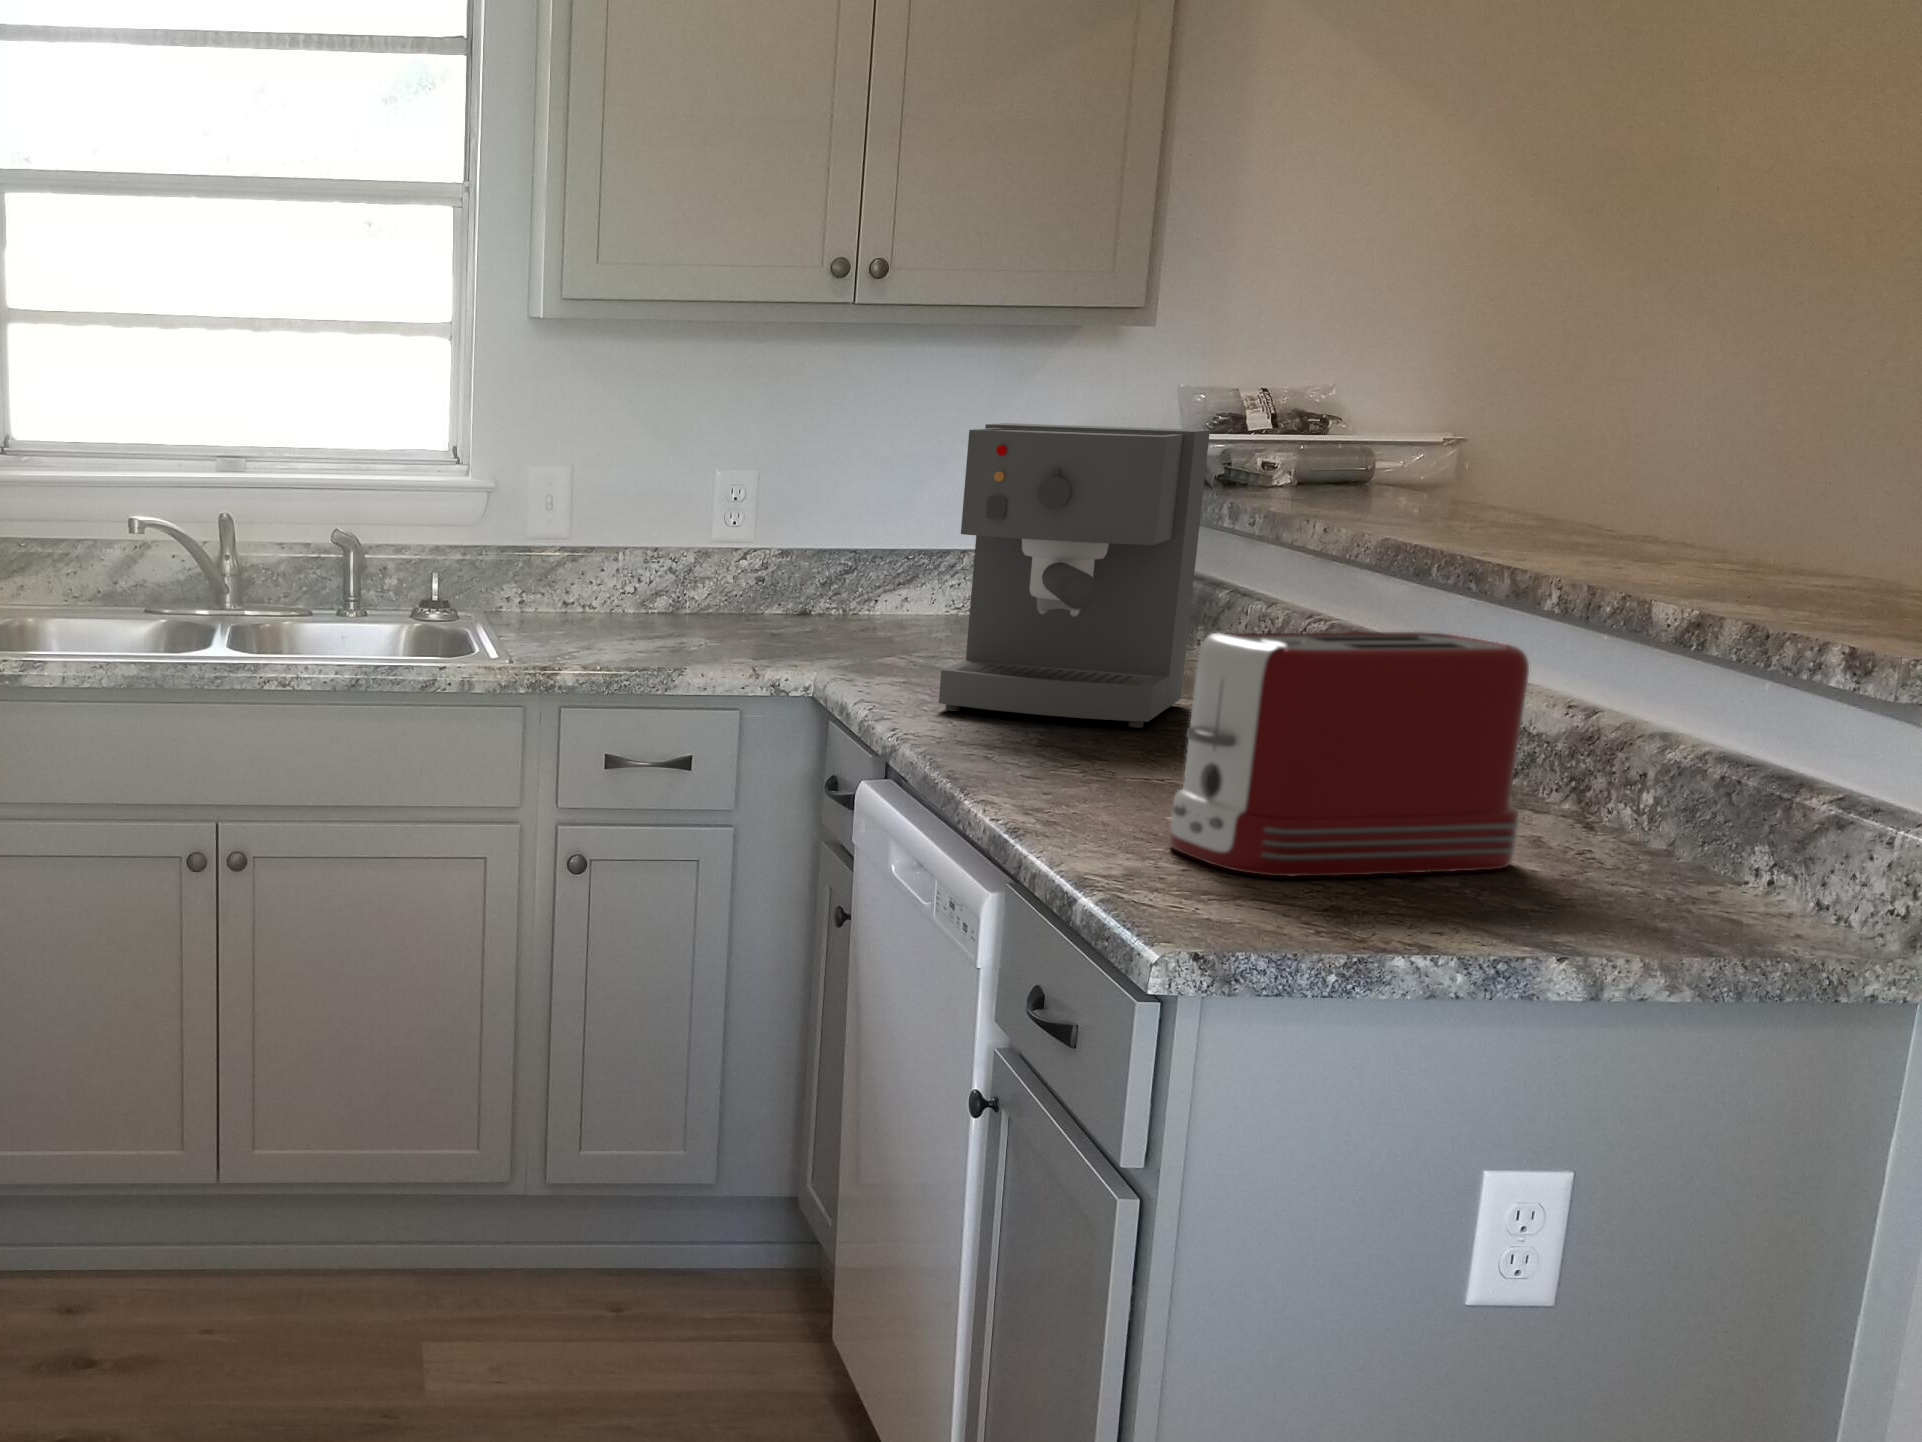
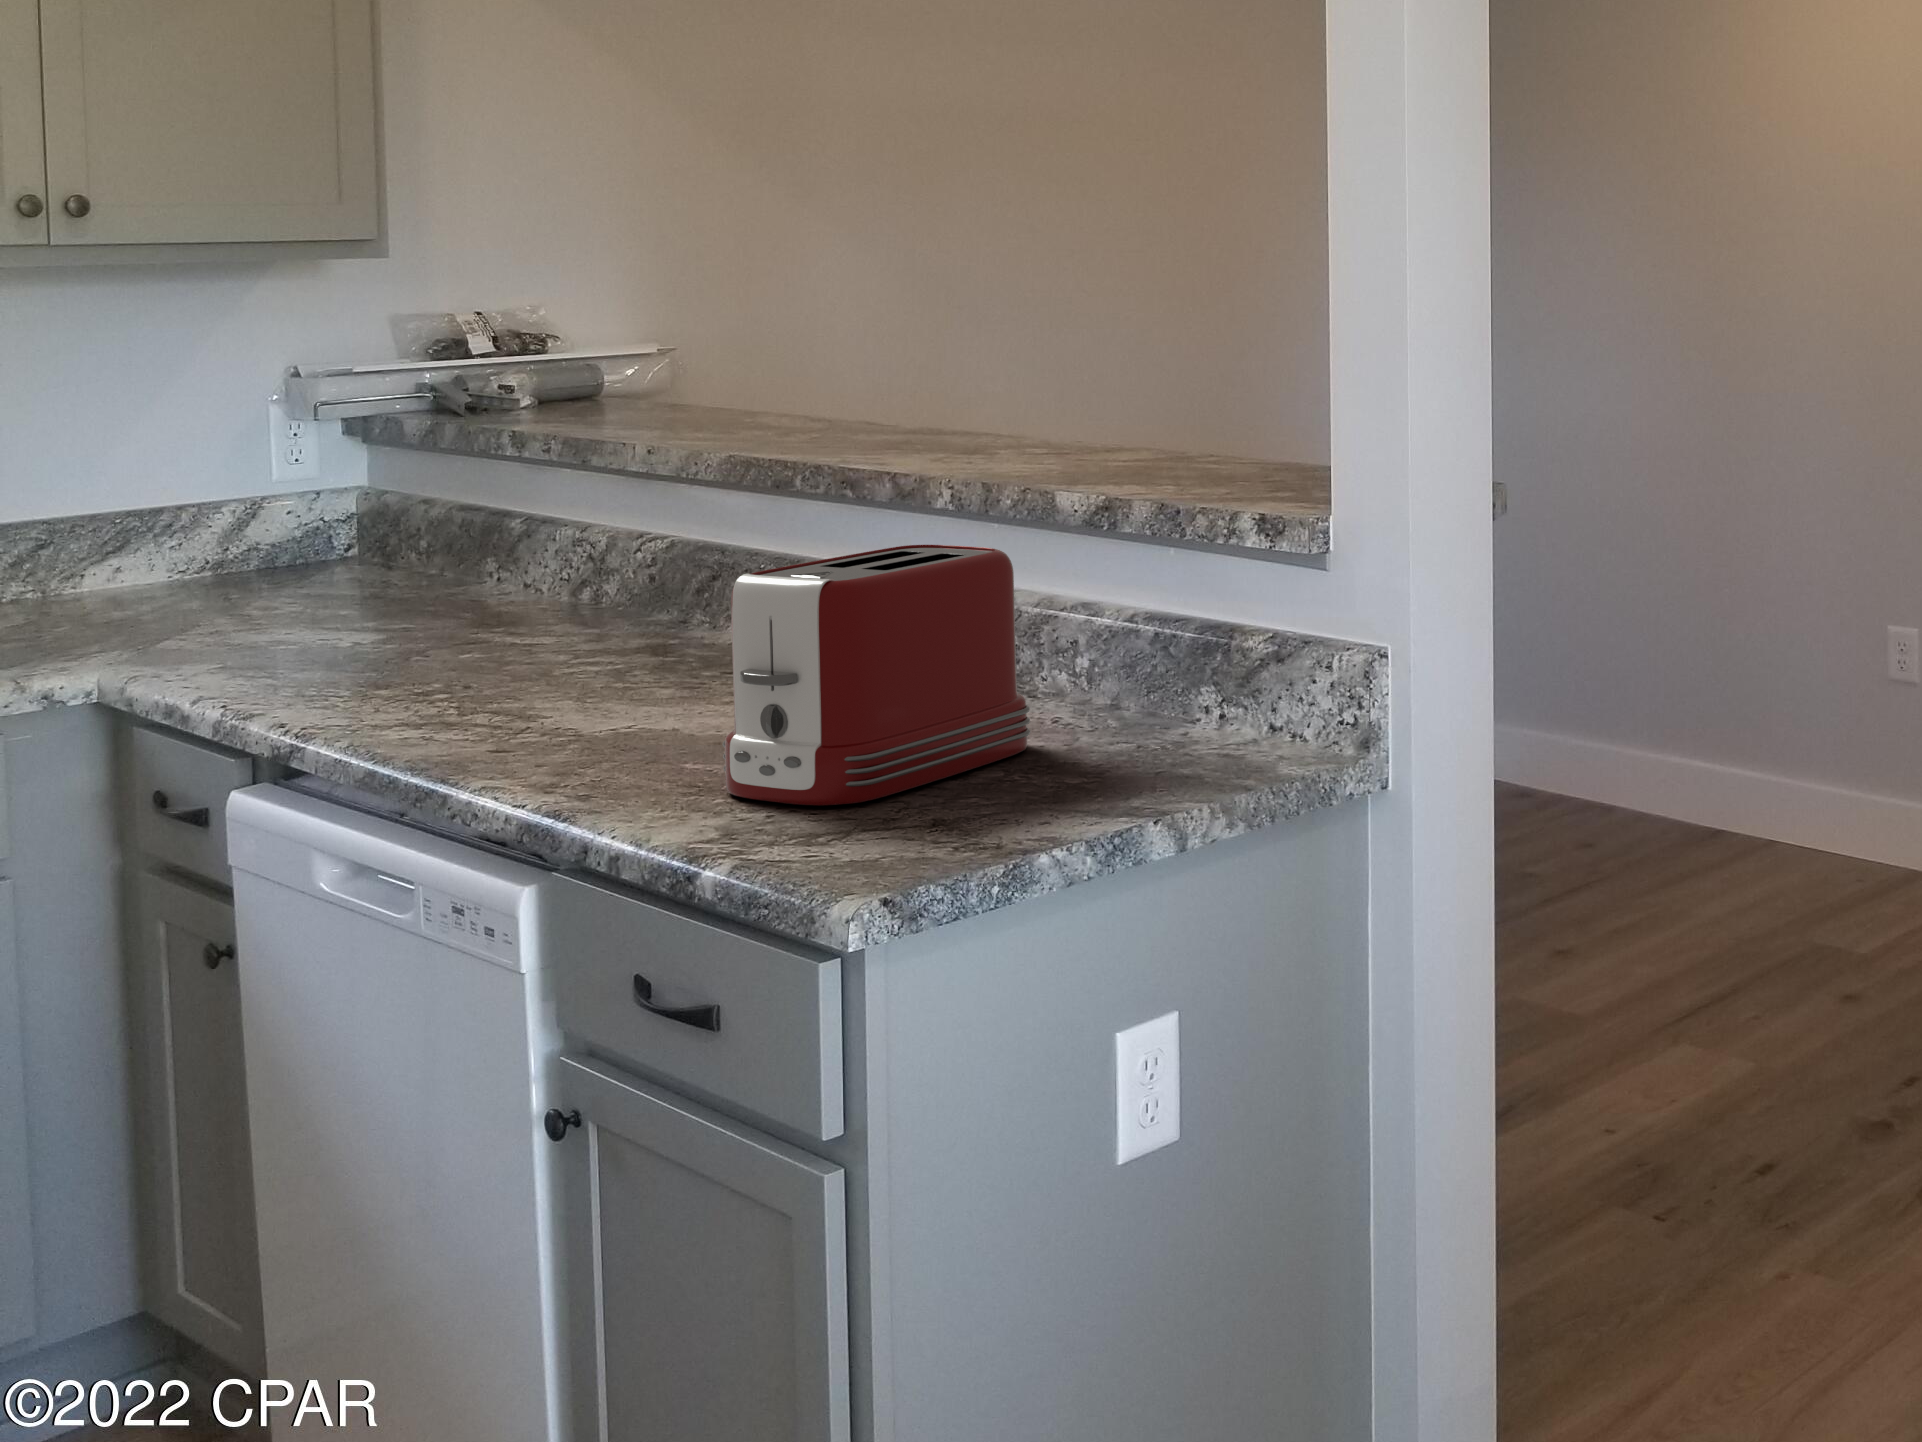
coffee maker: present [939,423,1210,728] -> none [293,363,548,694]

